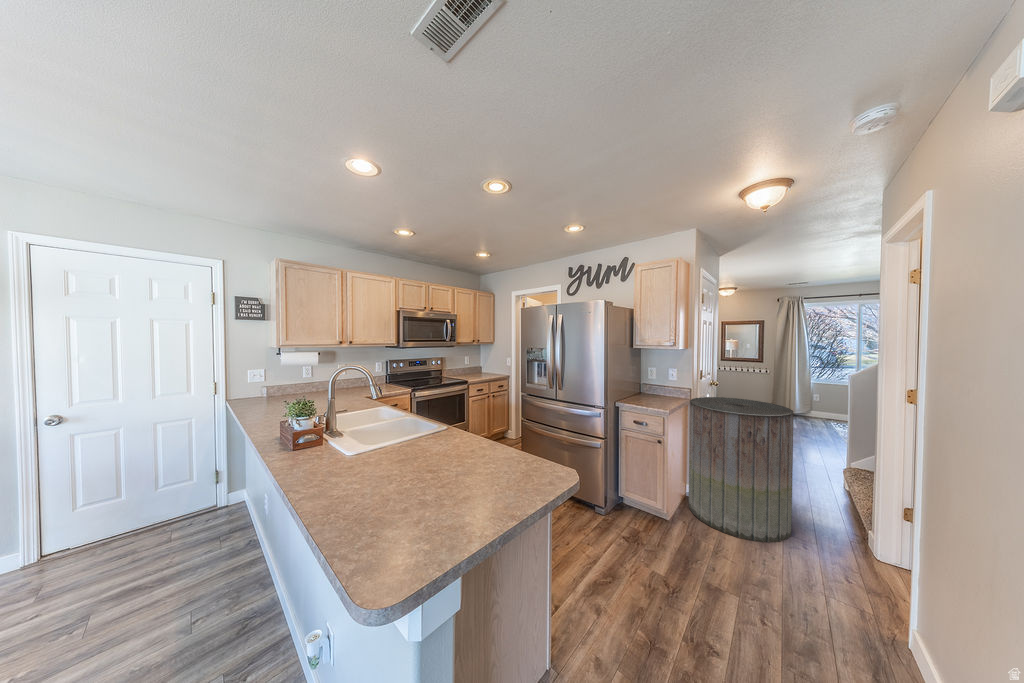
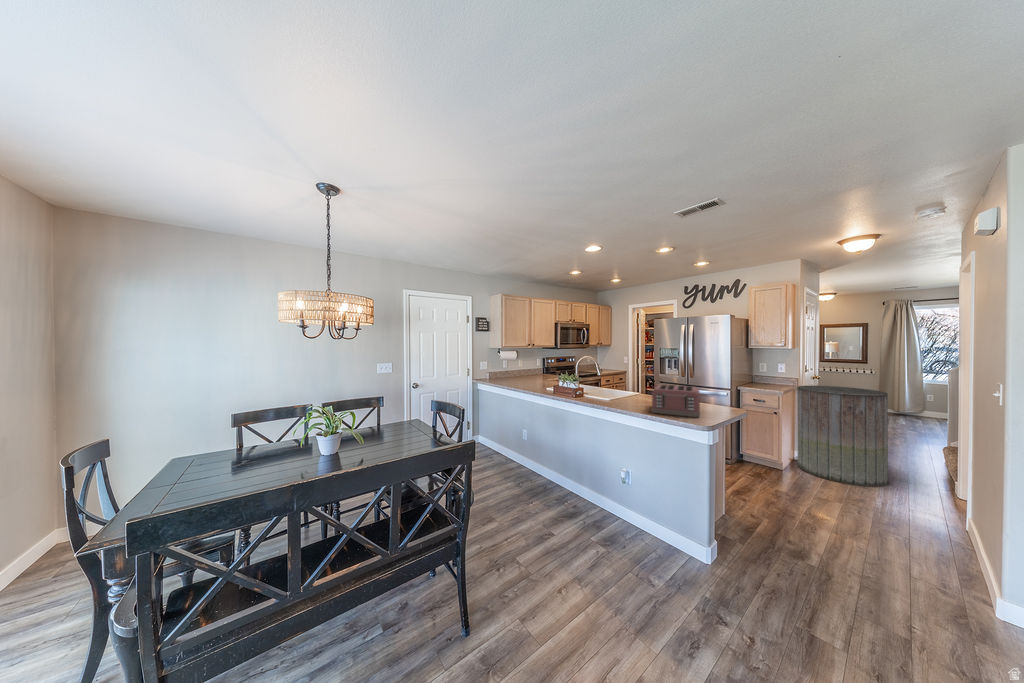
toaster: none [356,428,488,529] -> present [651,385,700,417]

